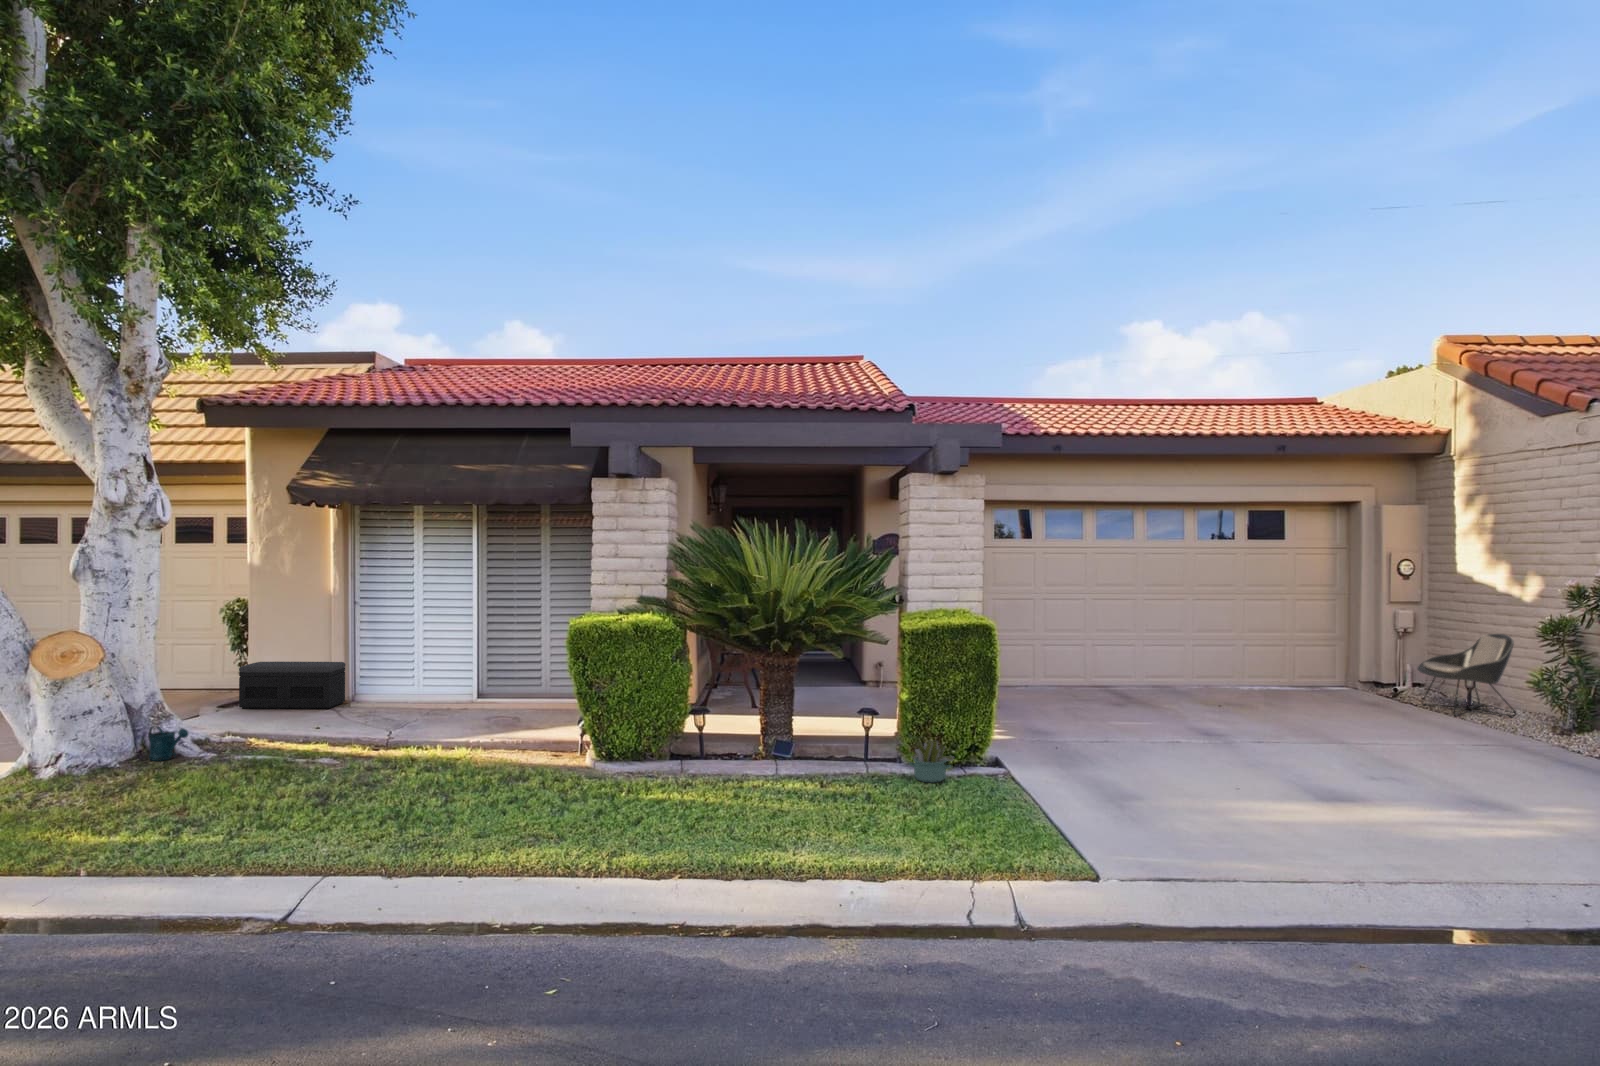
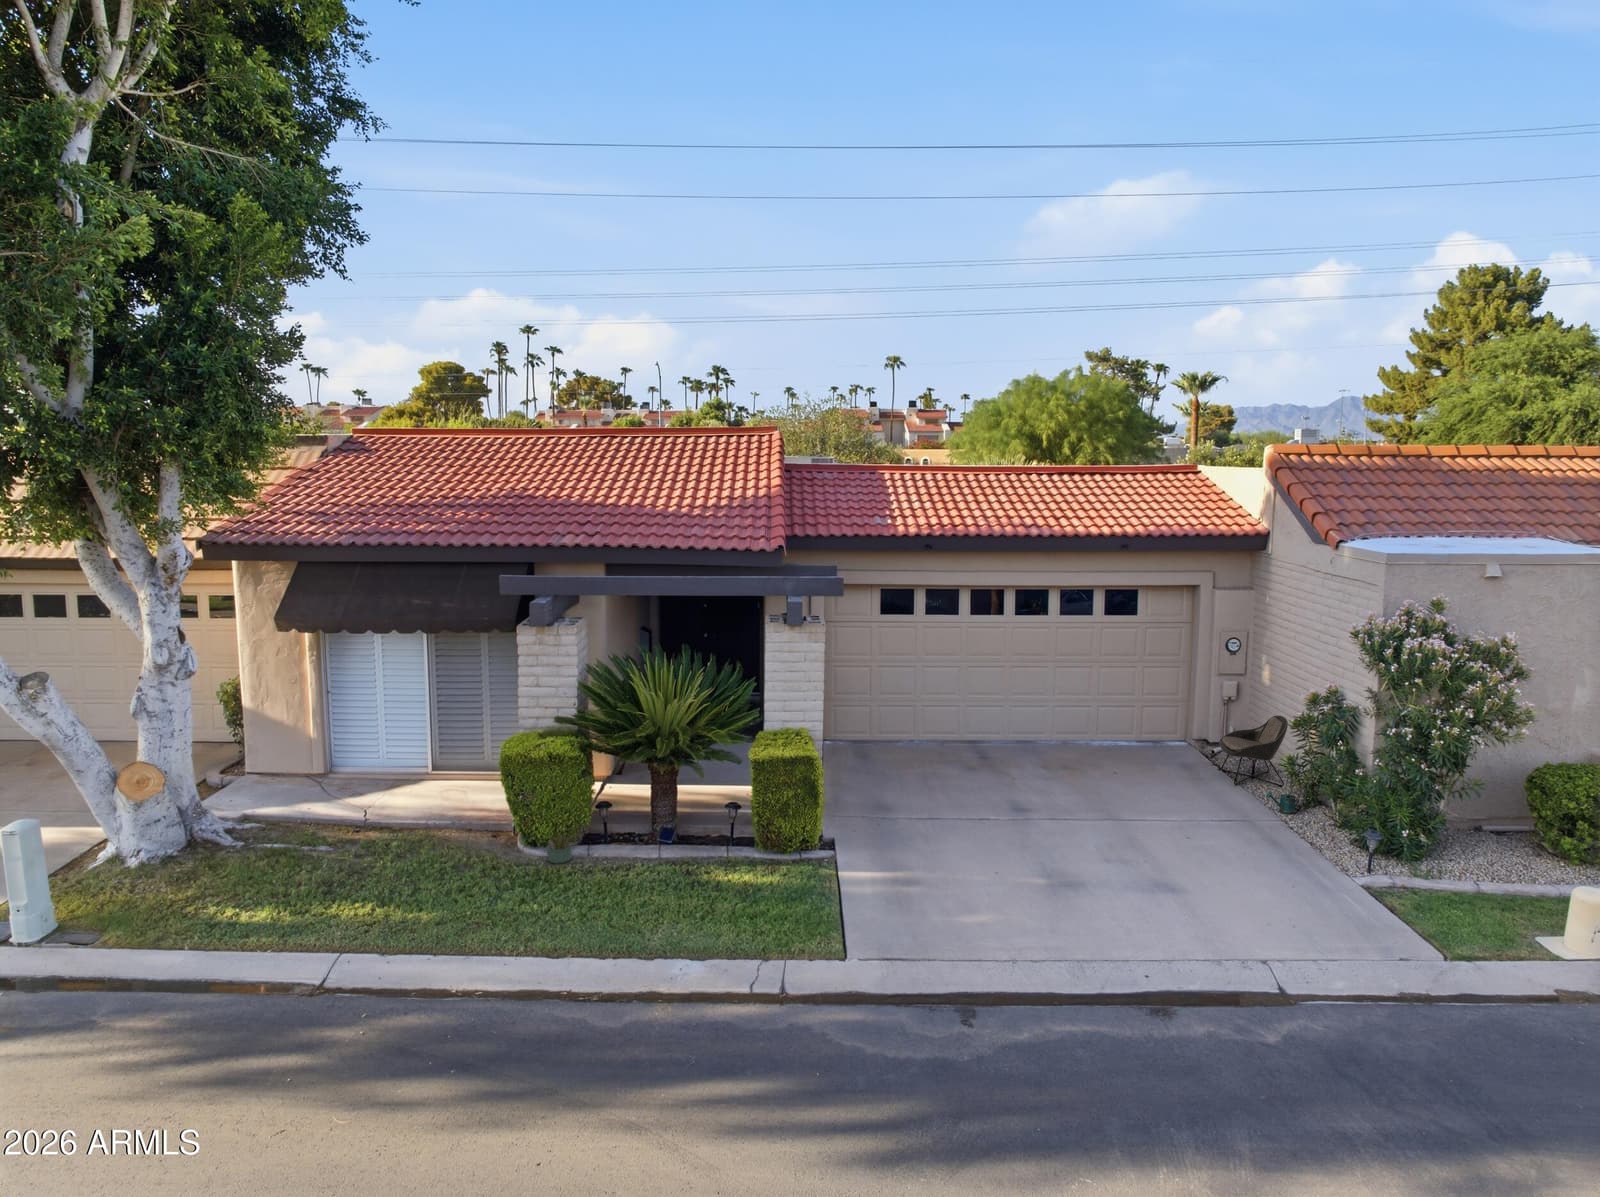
storage bench: present [239,662,345,709] -> none [246,740,332,781]
watering can: present [148,726,188,761] -> present [1266,792,1300,814]
decorative plant: present [909,741,954,783] -> present [544,834,577,864]

